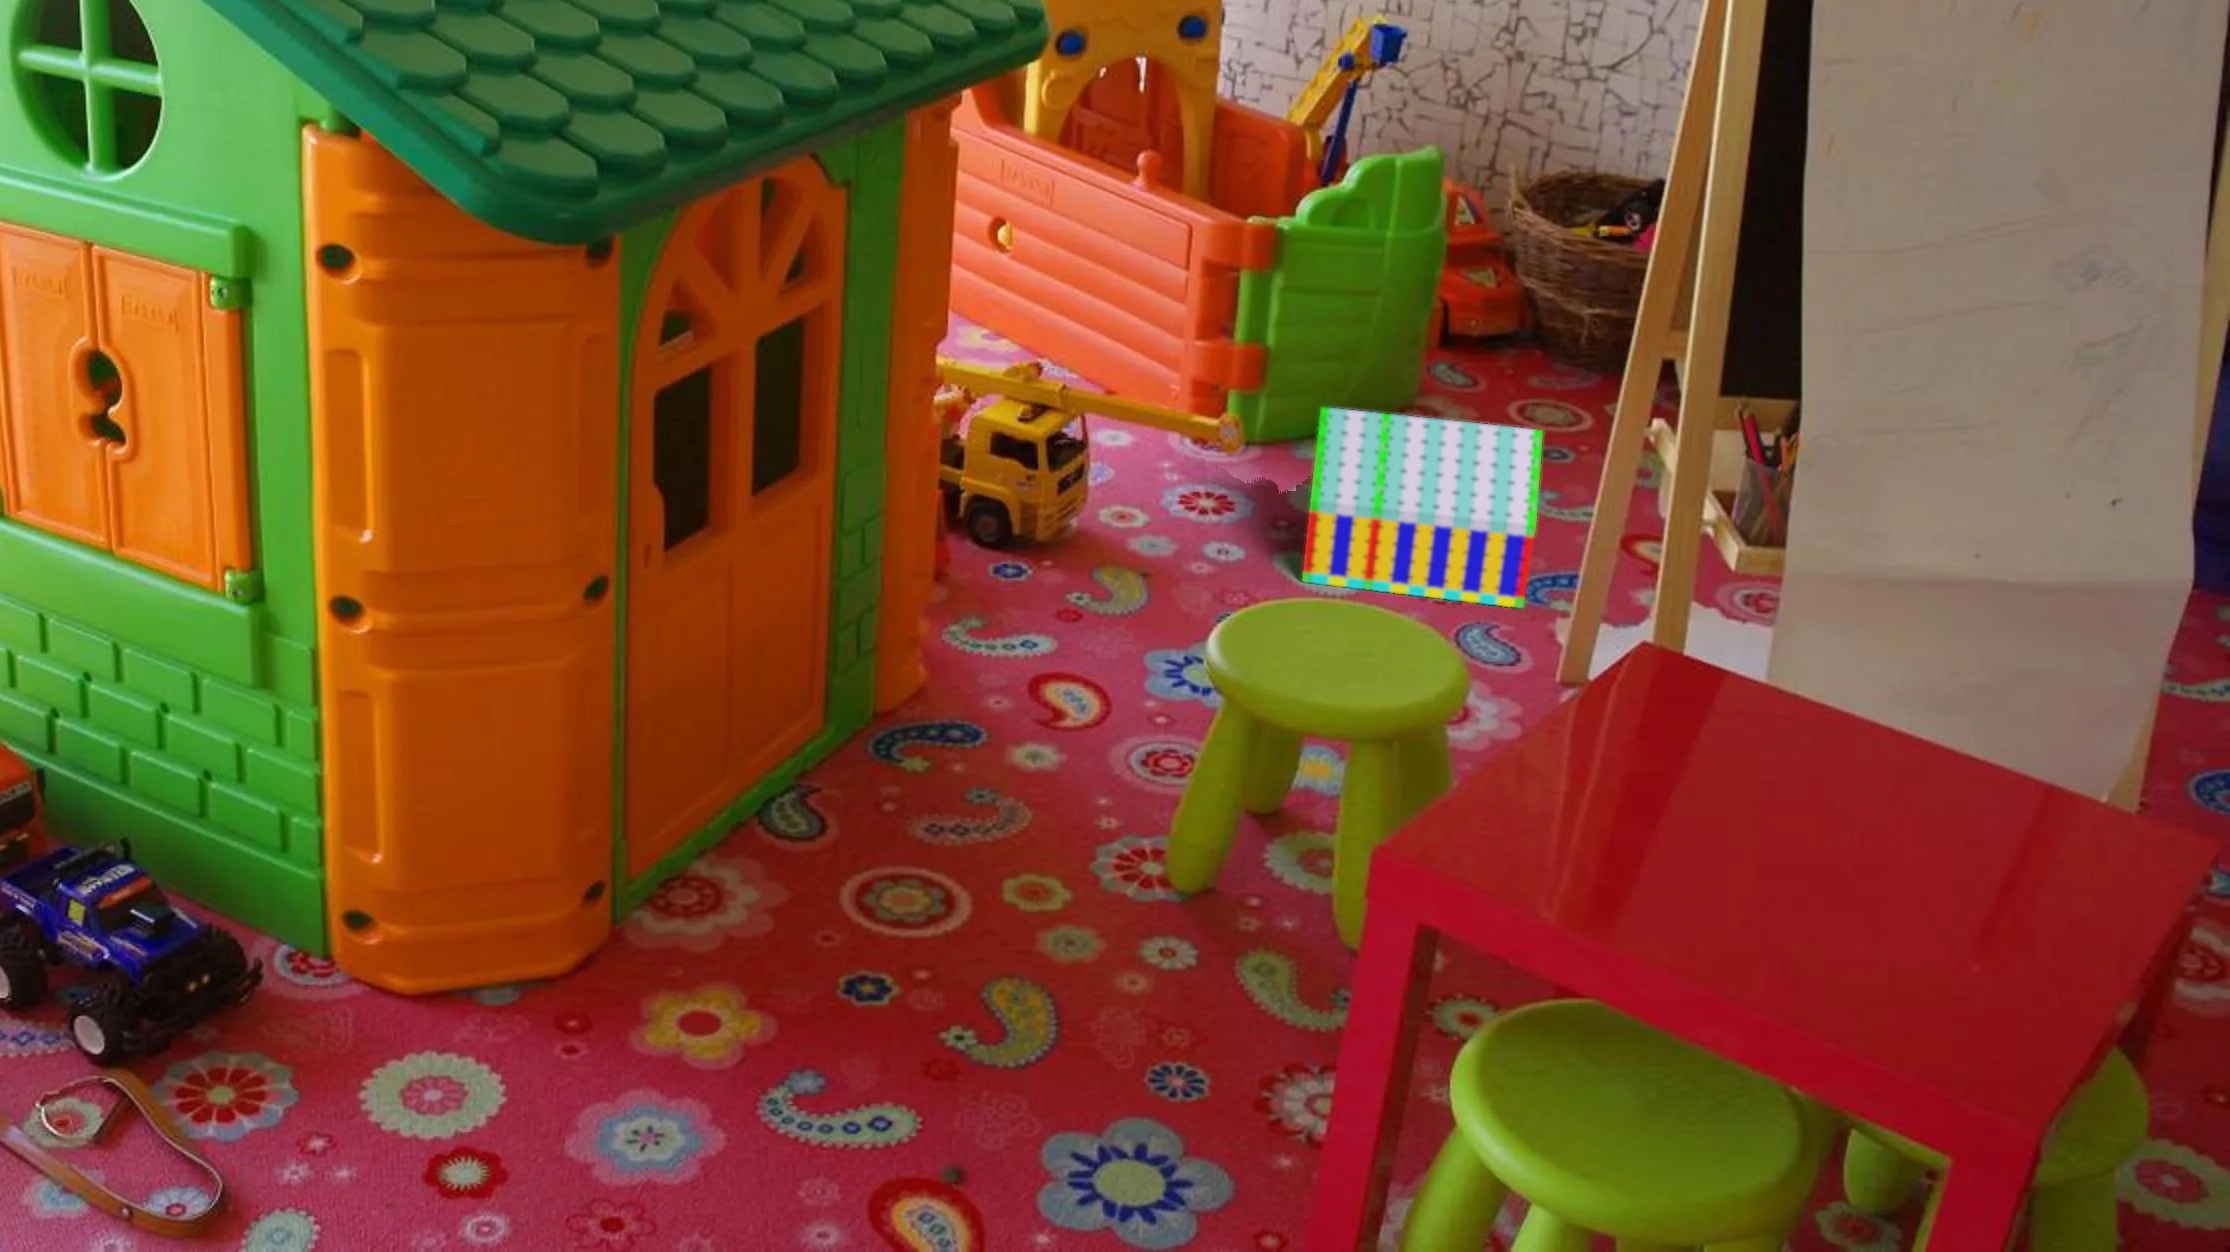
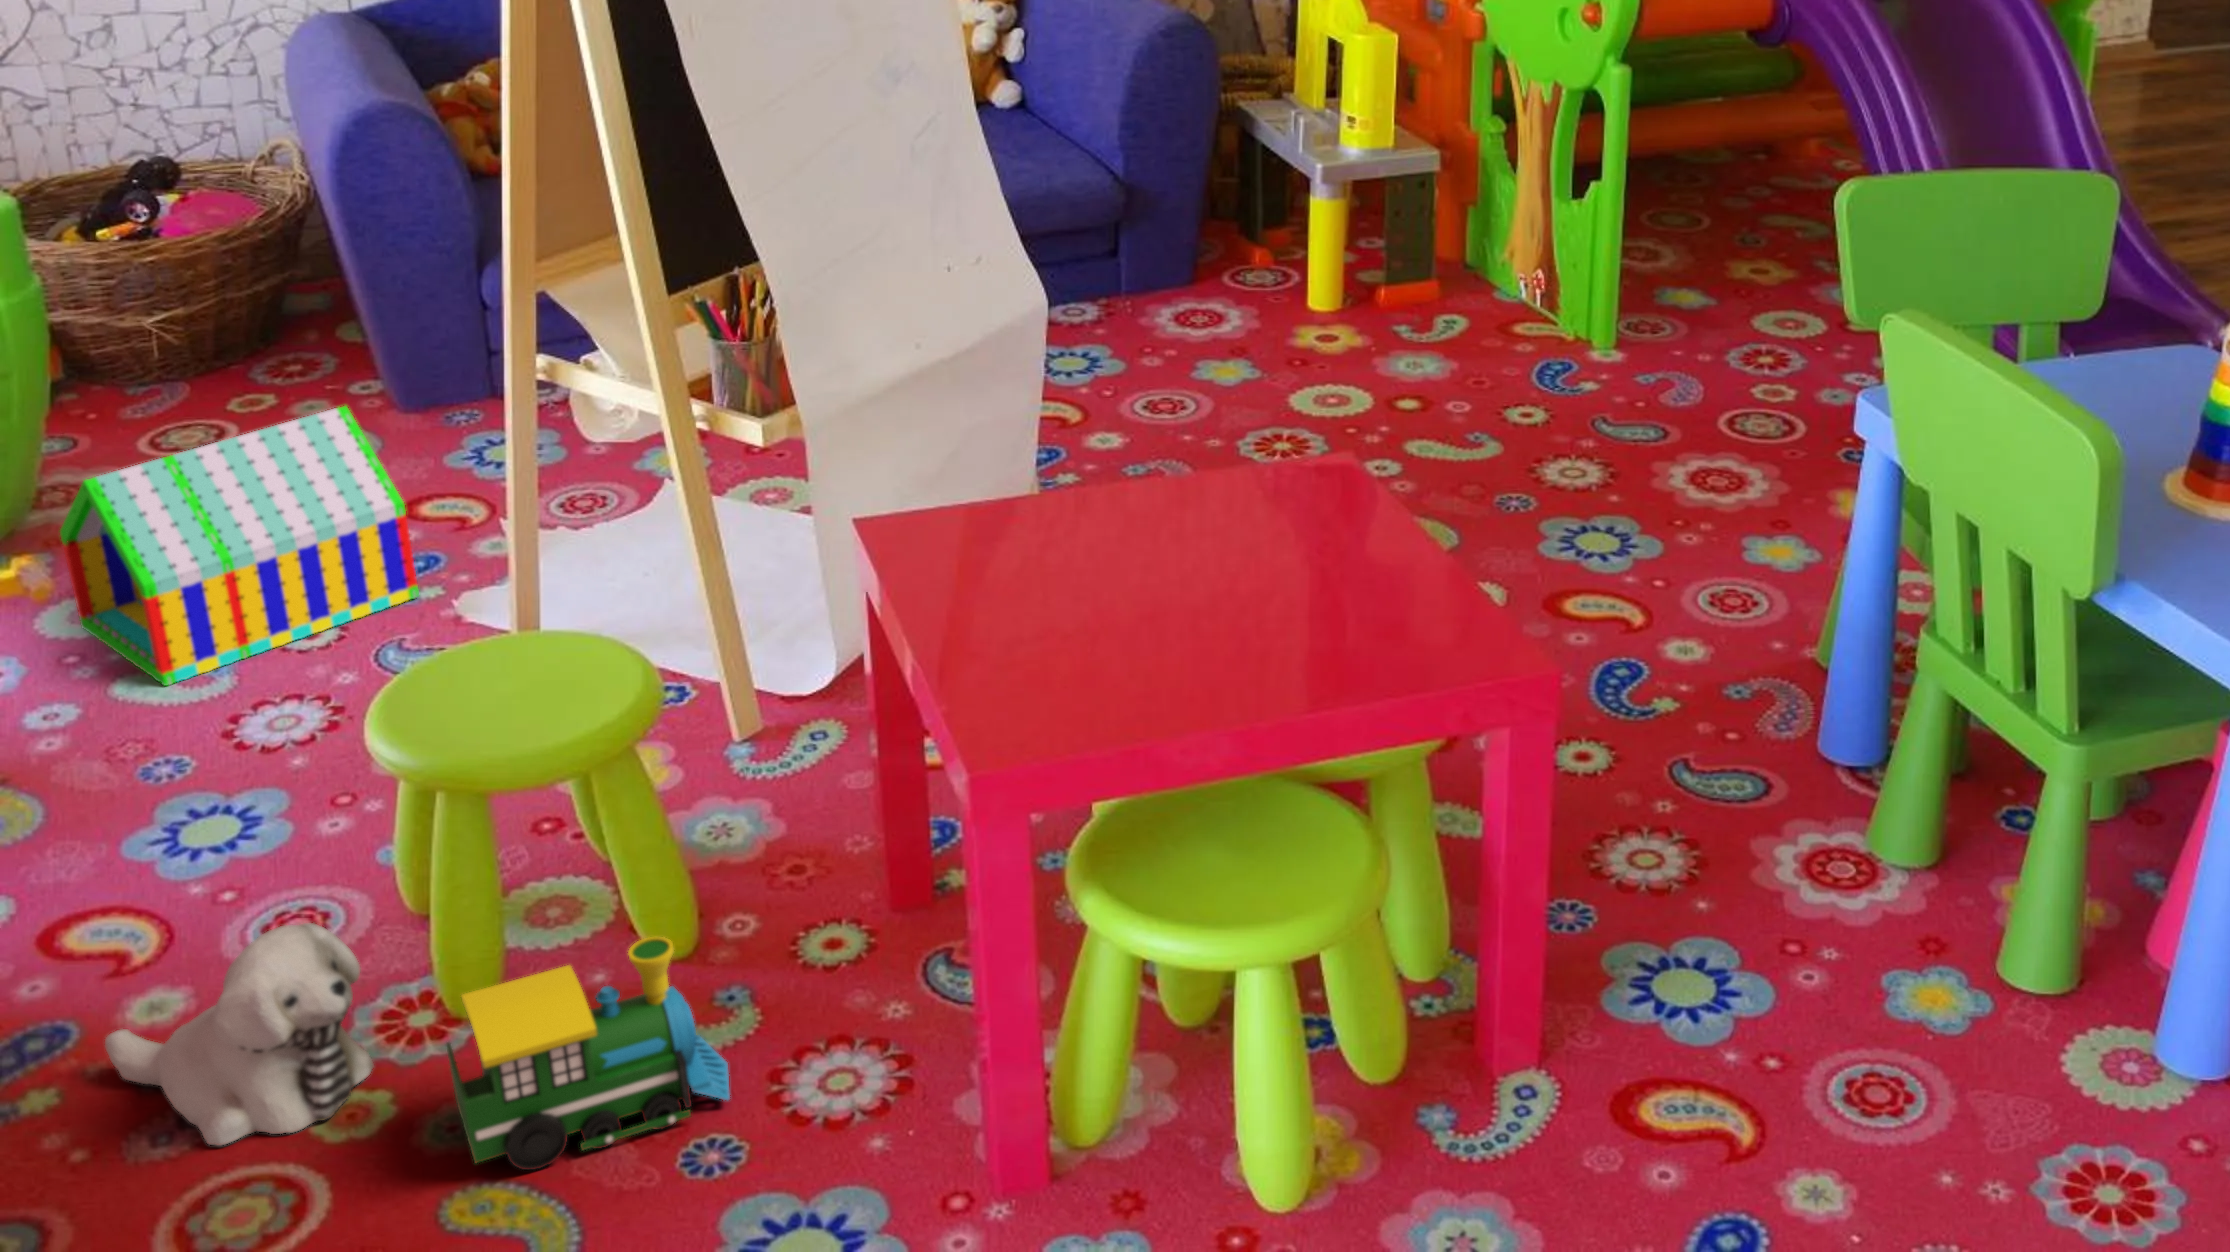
plush toy: none [977,750,1115,897] -> present [105,923,374,1145]
toy train: none [1060,862,1273,1058] -> present [446,937,730,1170]

